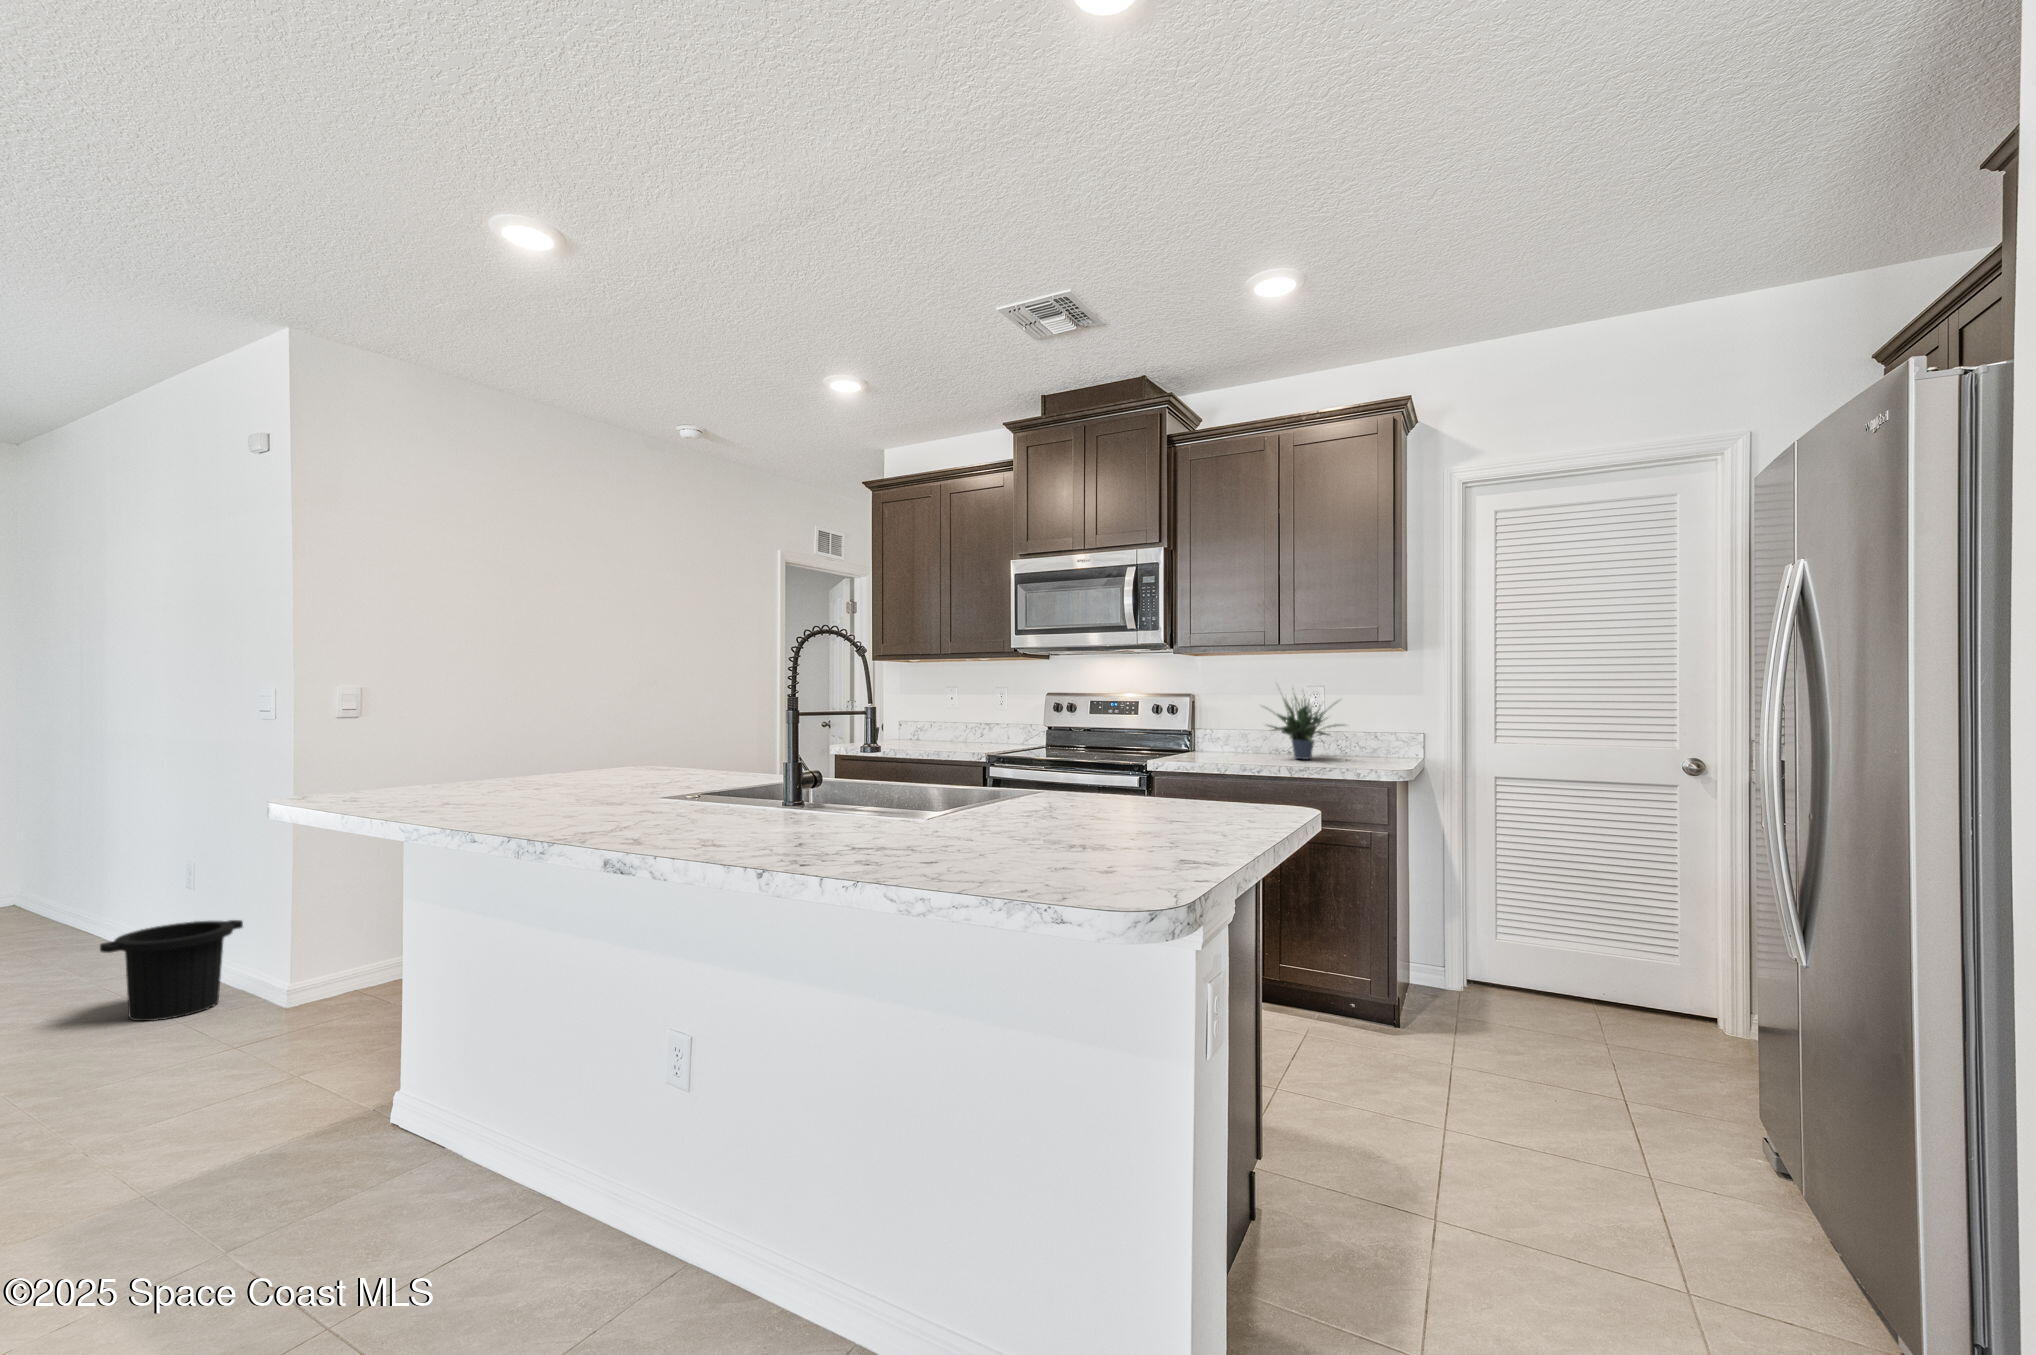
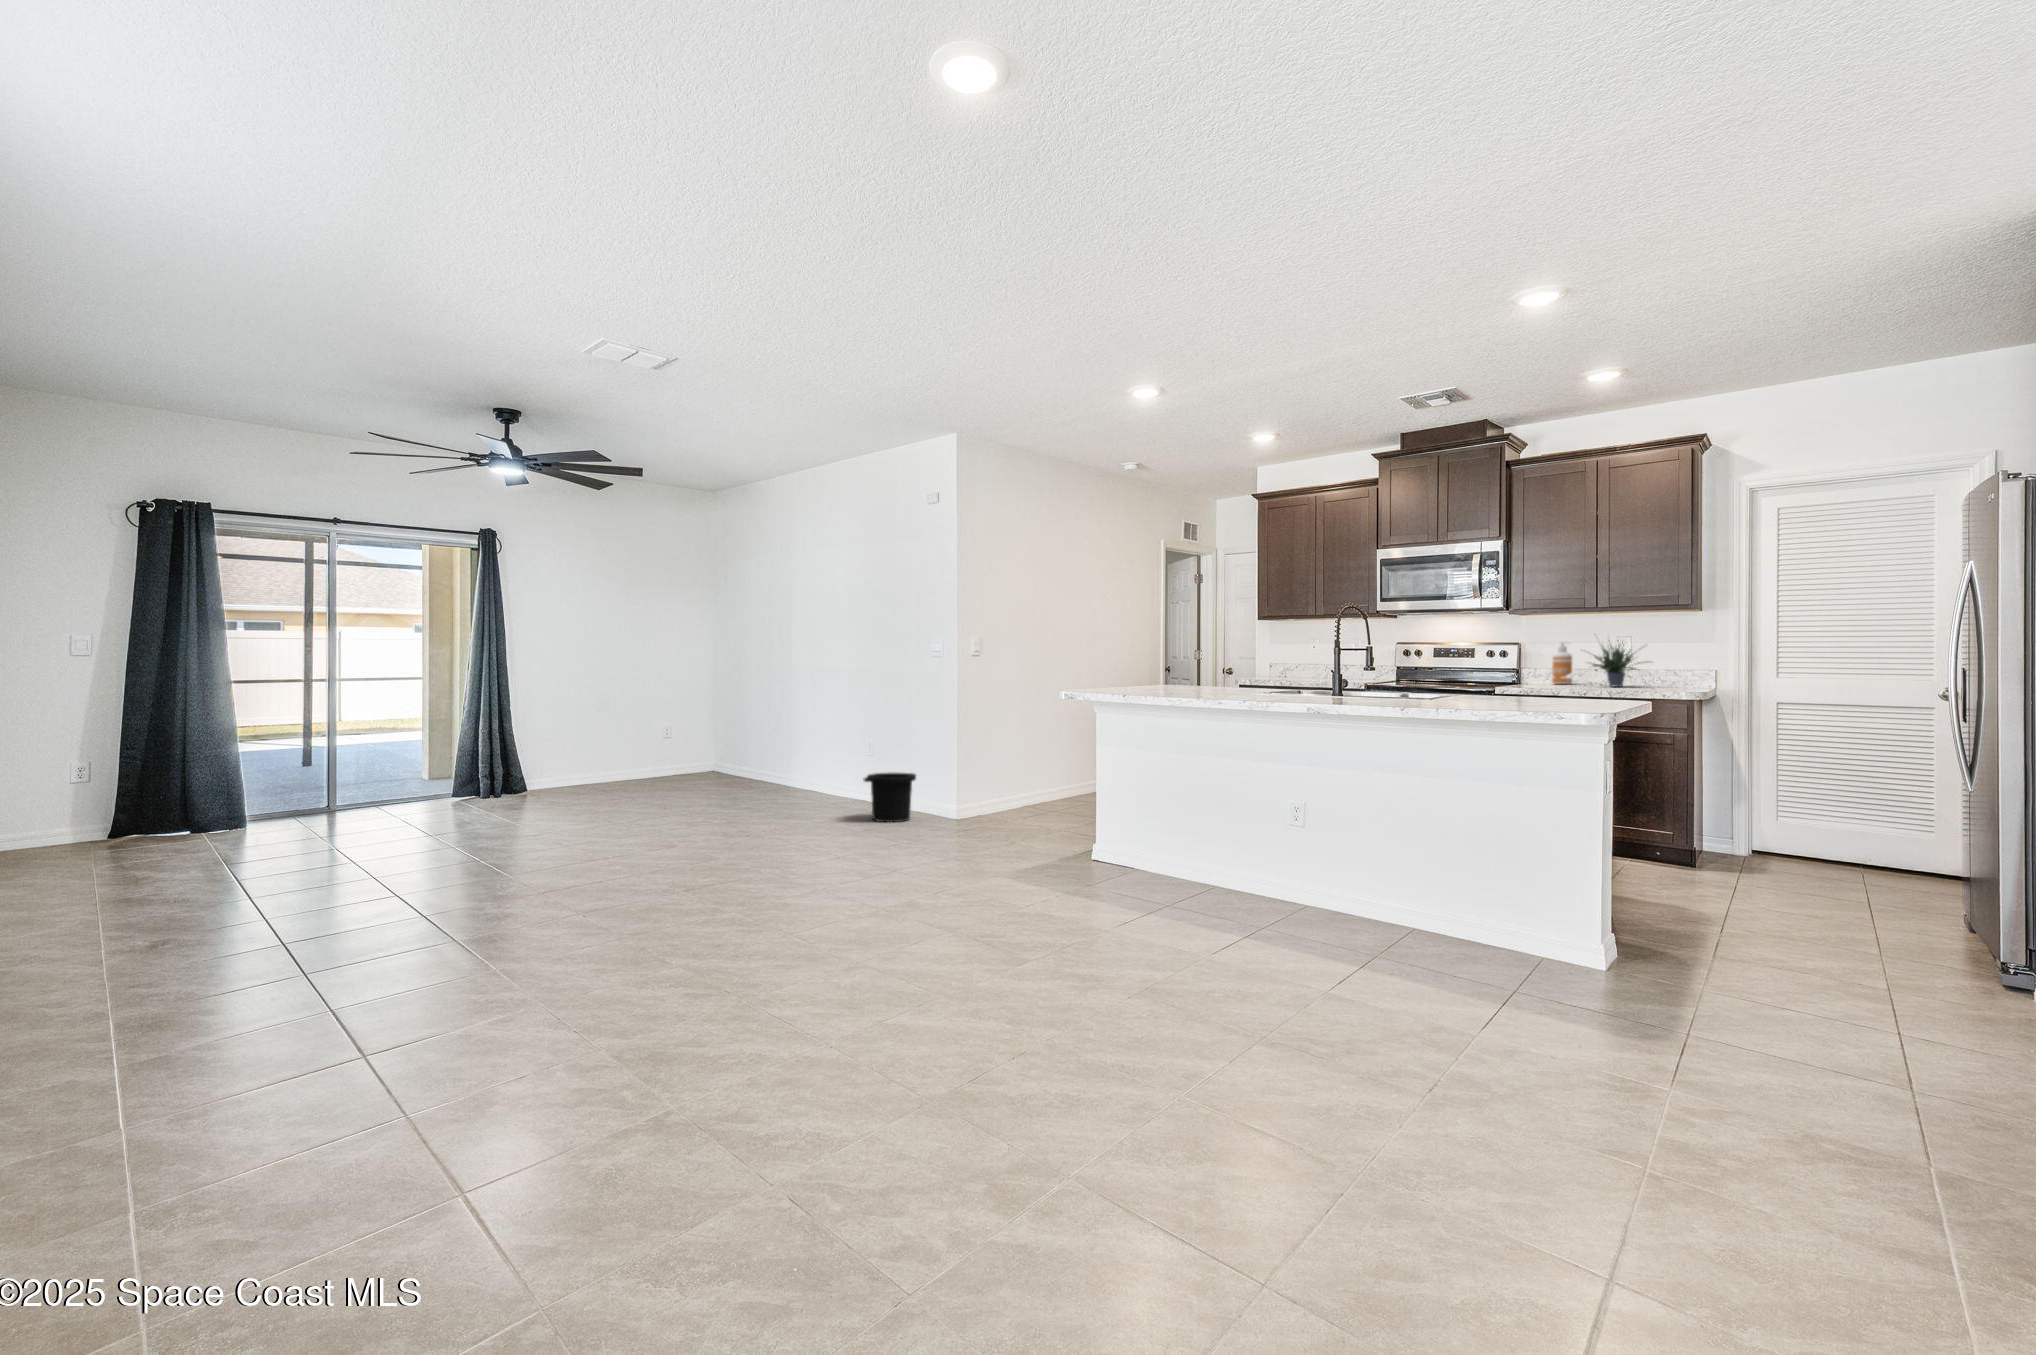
soap dispenser: none [1229,693,1253,752] -> present [1552,642,1572,684]

